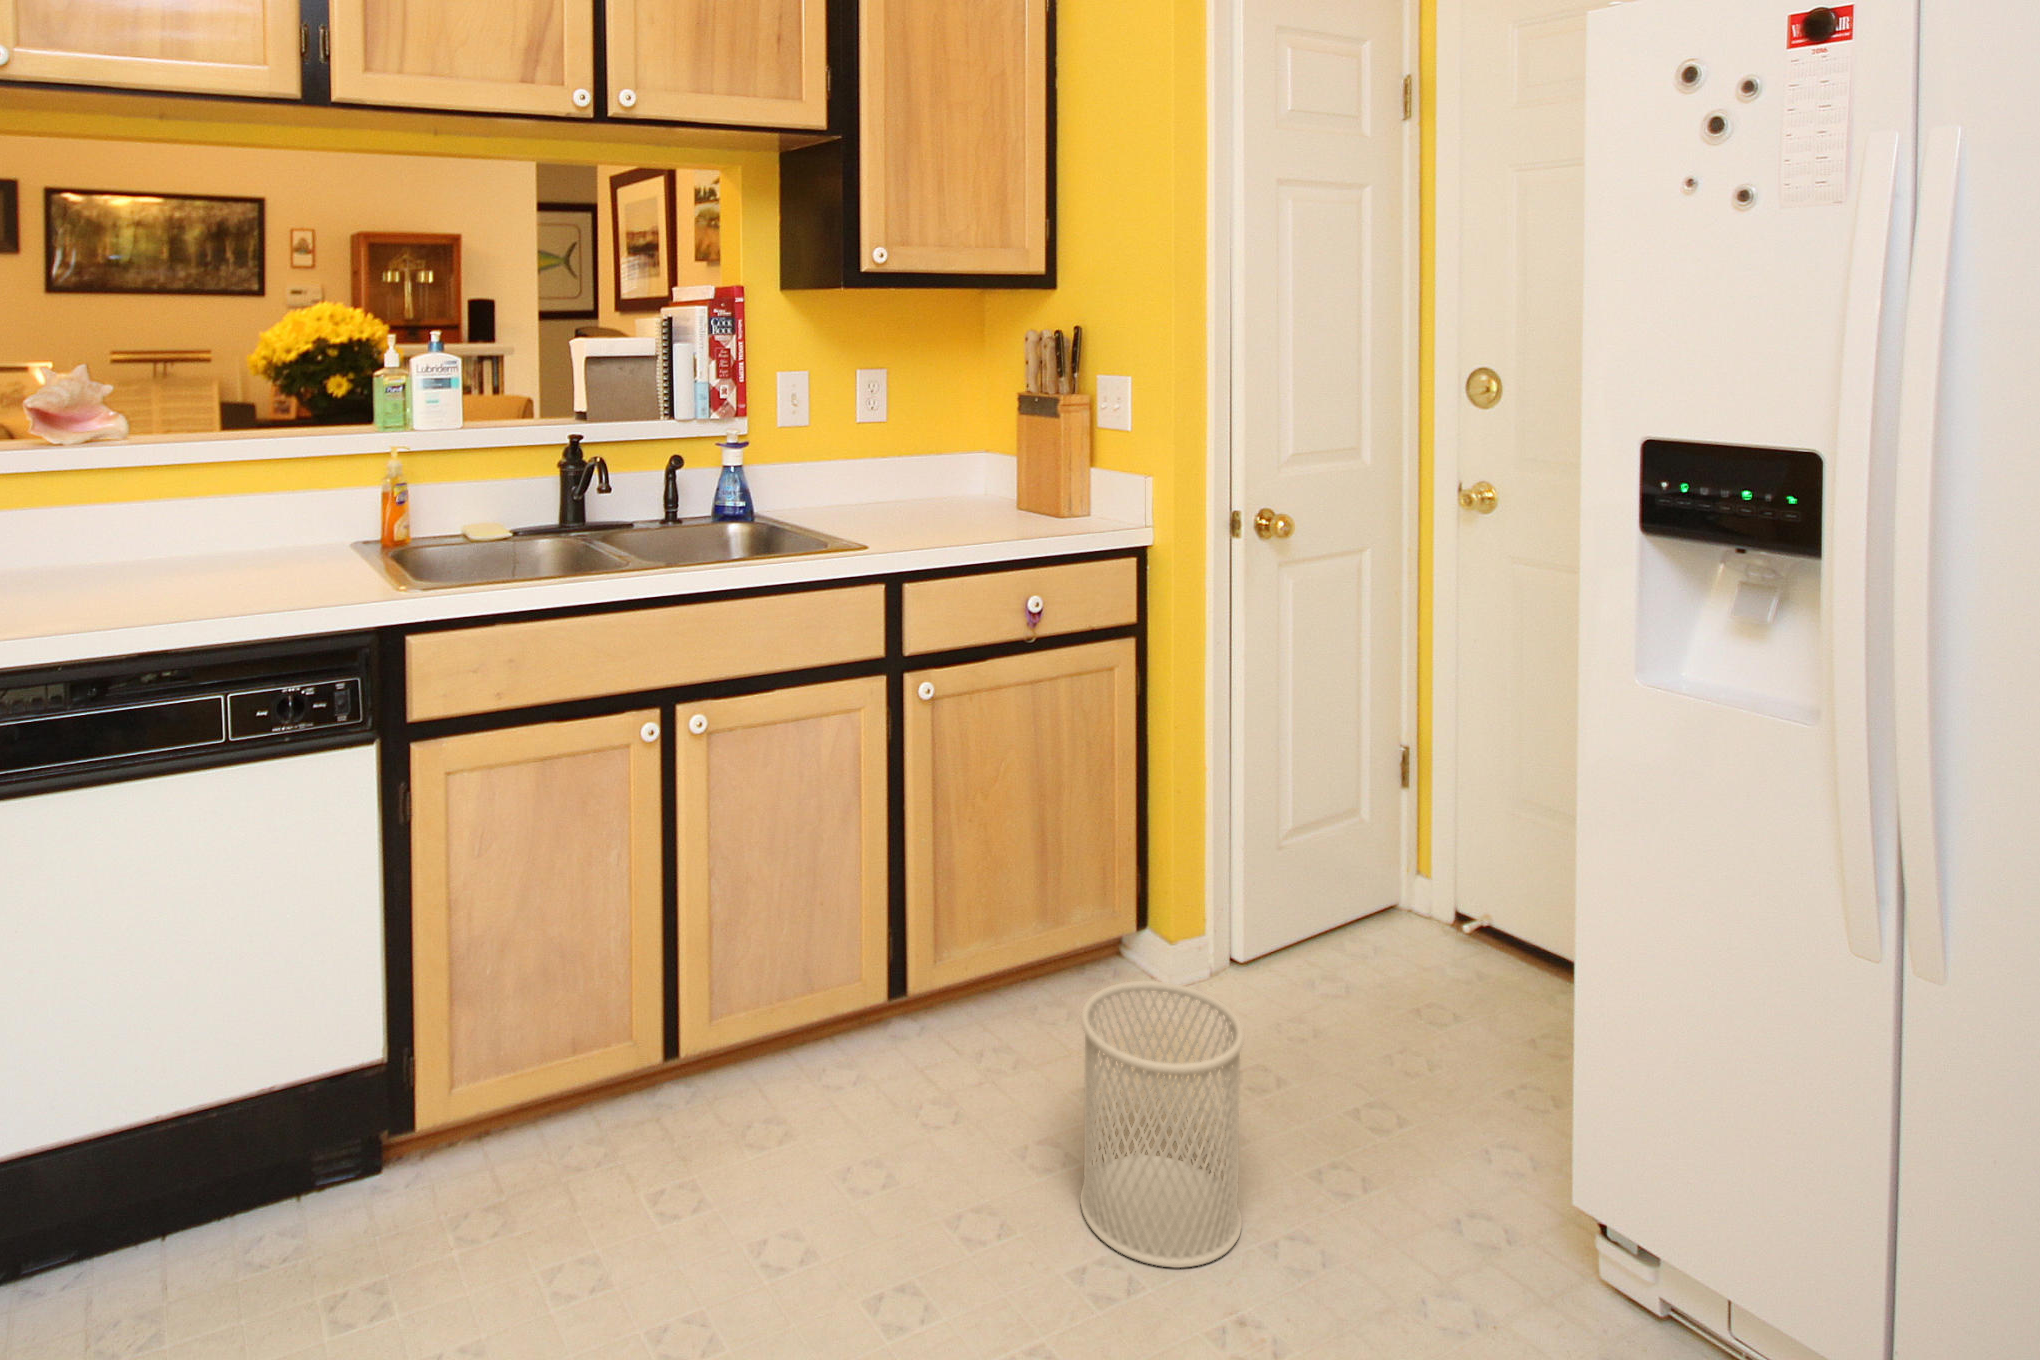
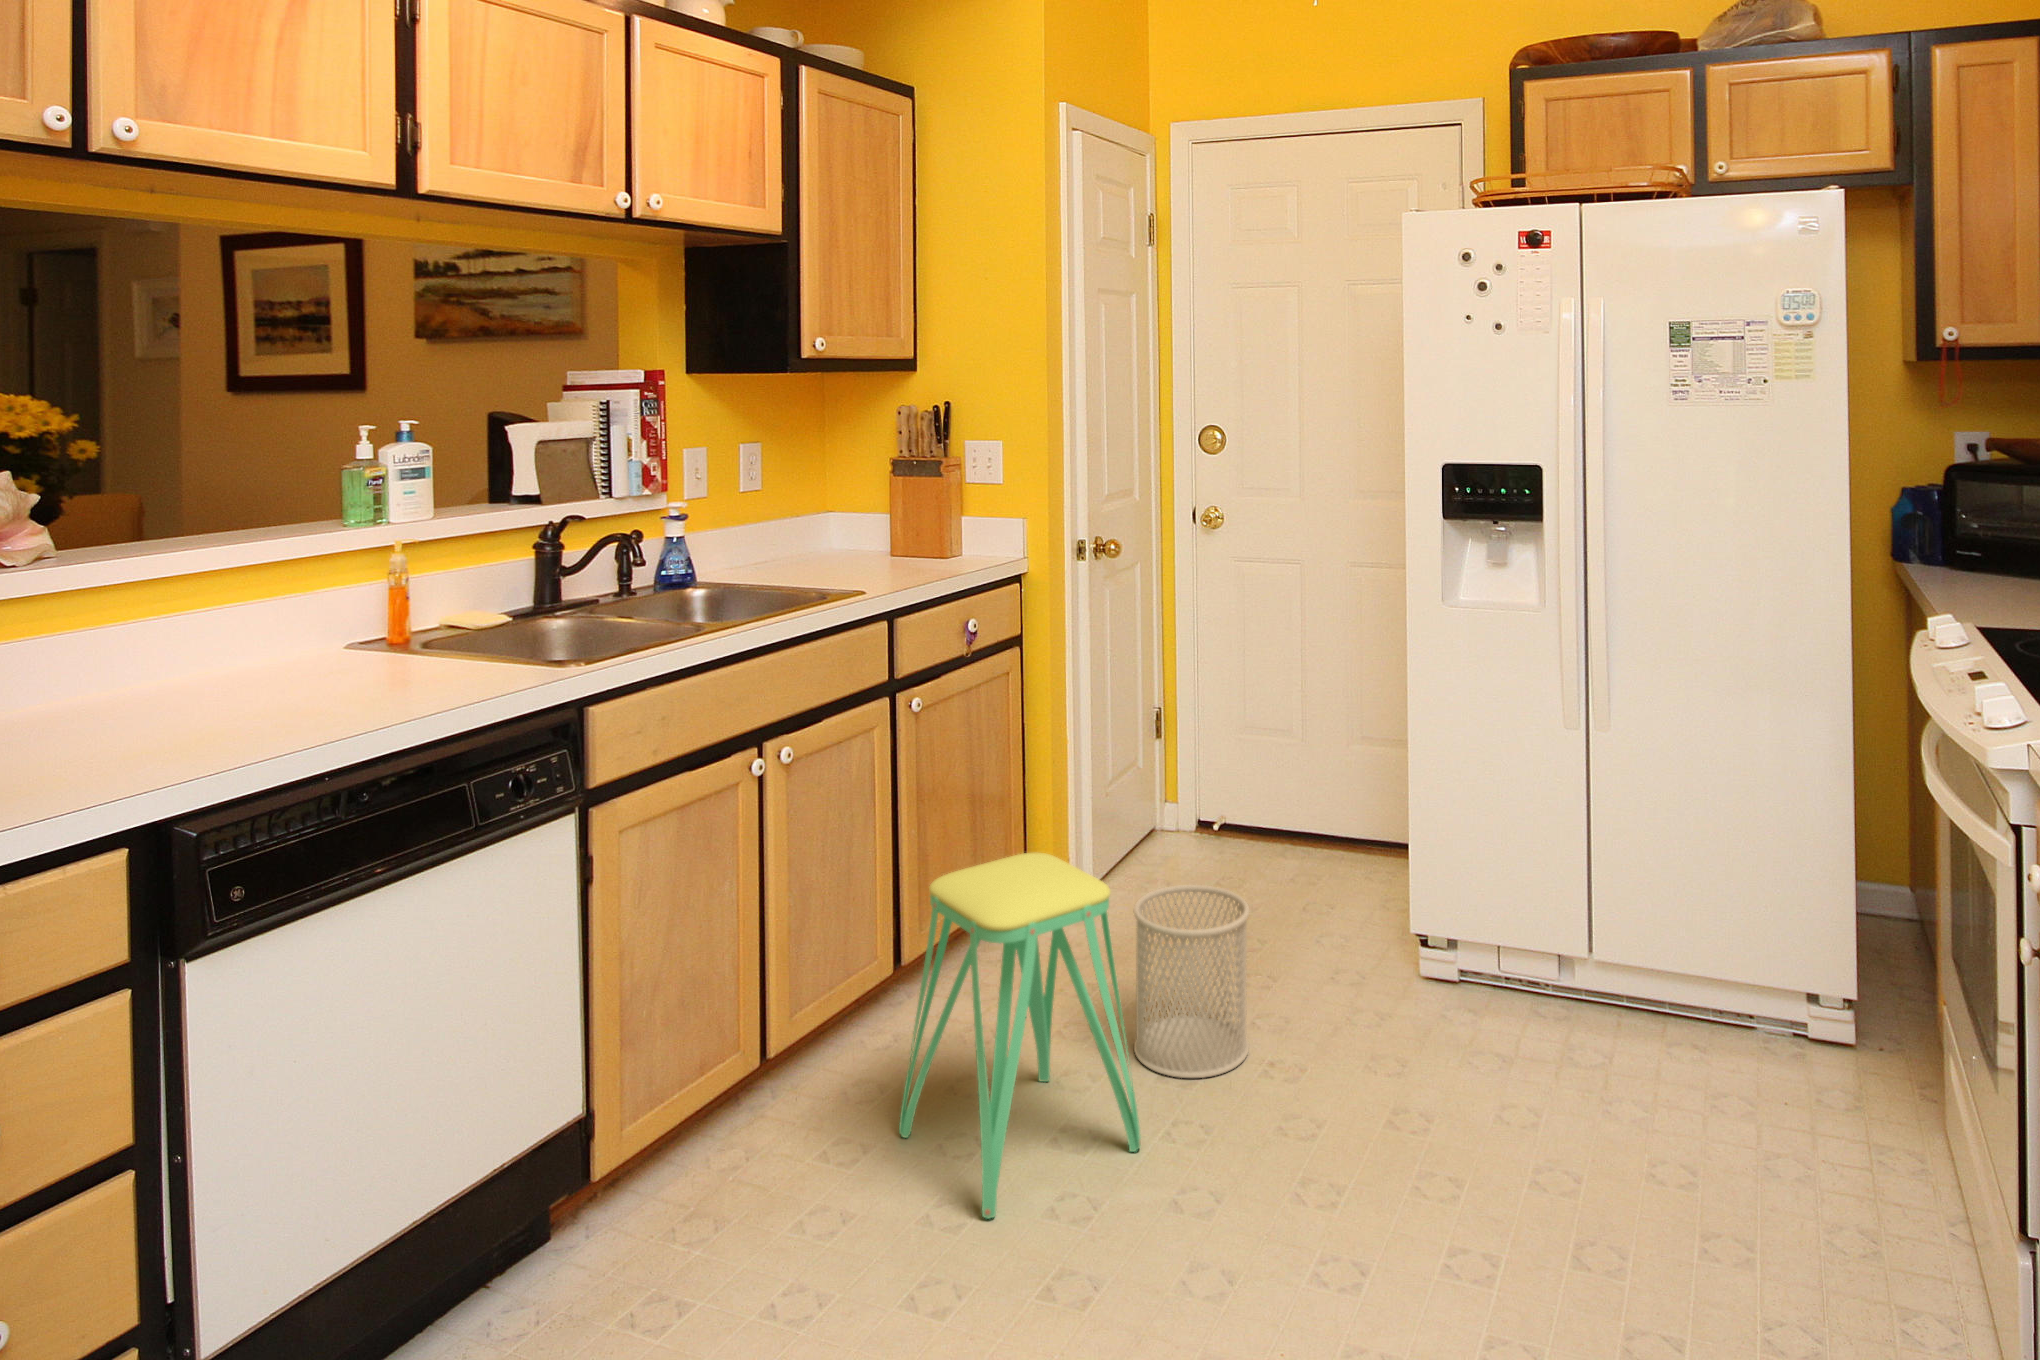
stool: none [731,877,970,1312] -> present [899,852,1141,1219]

